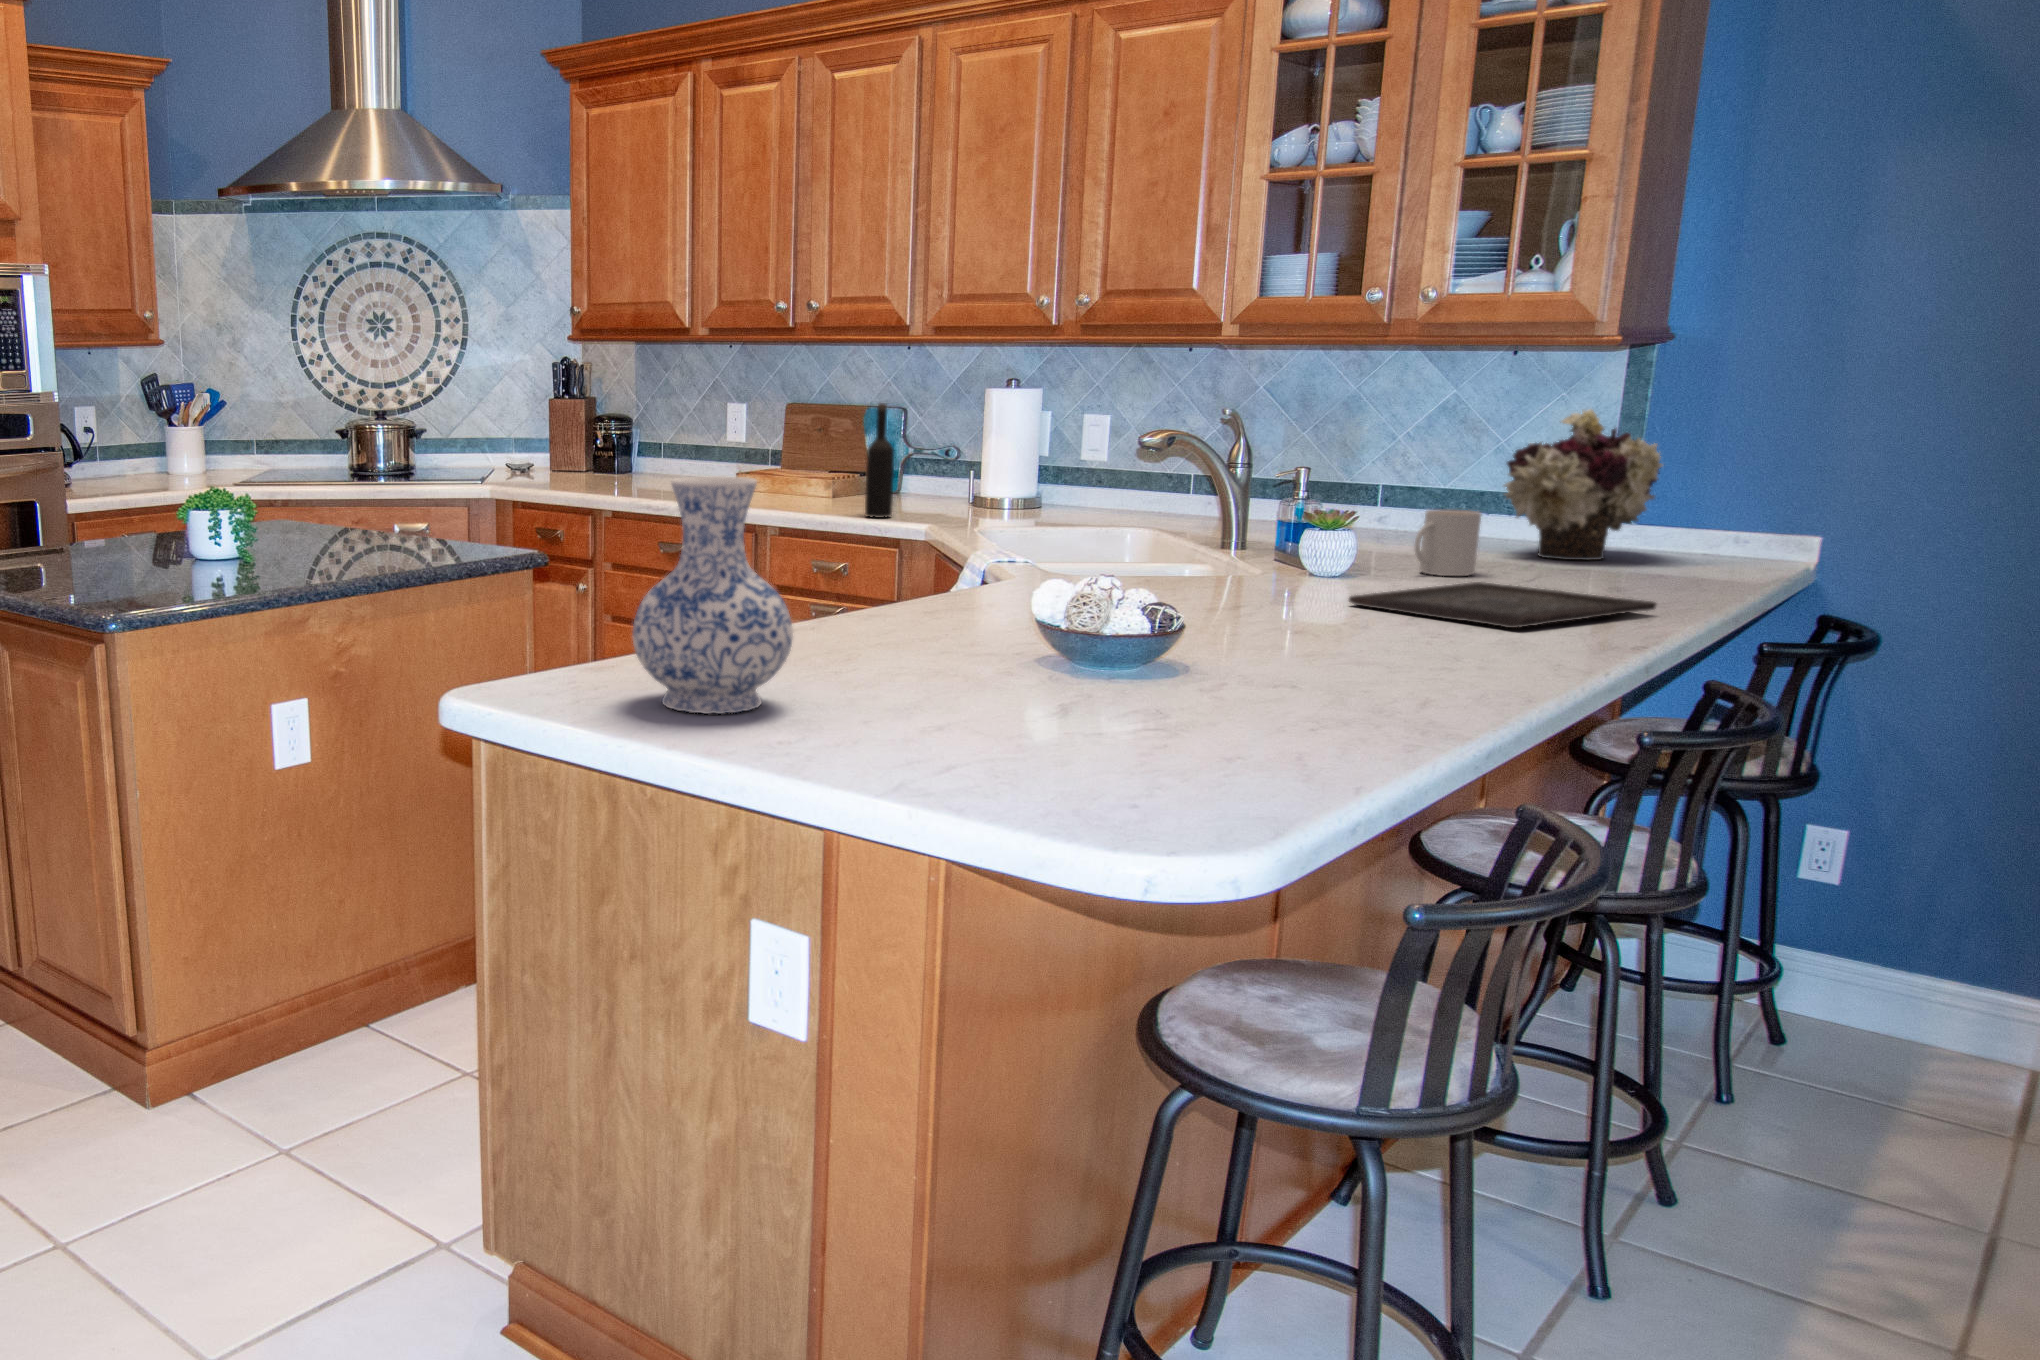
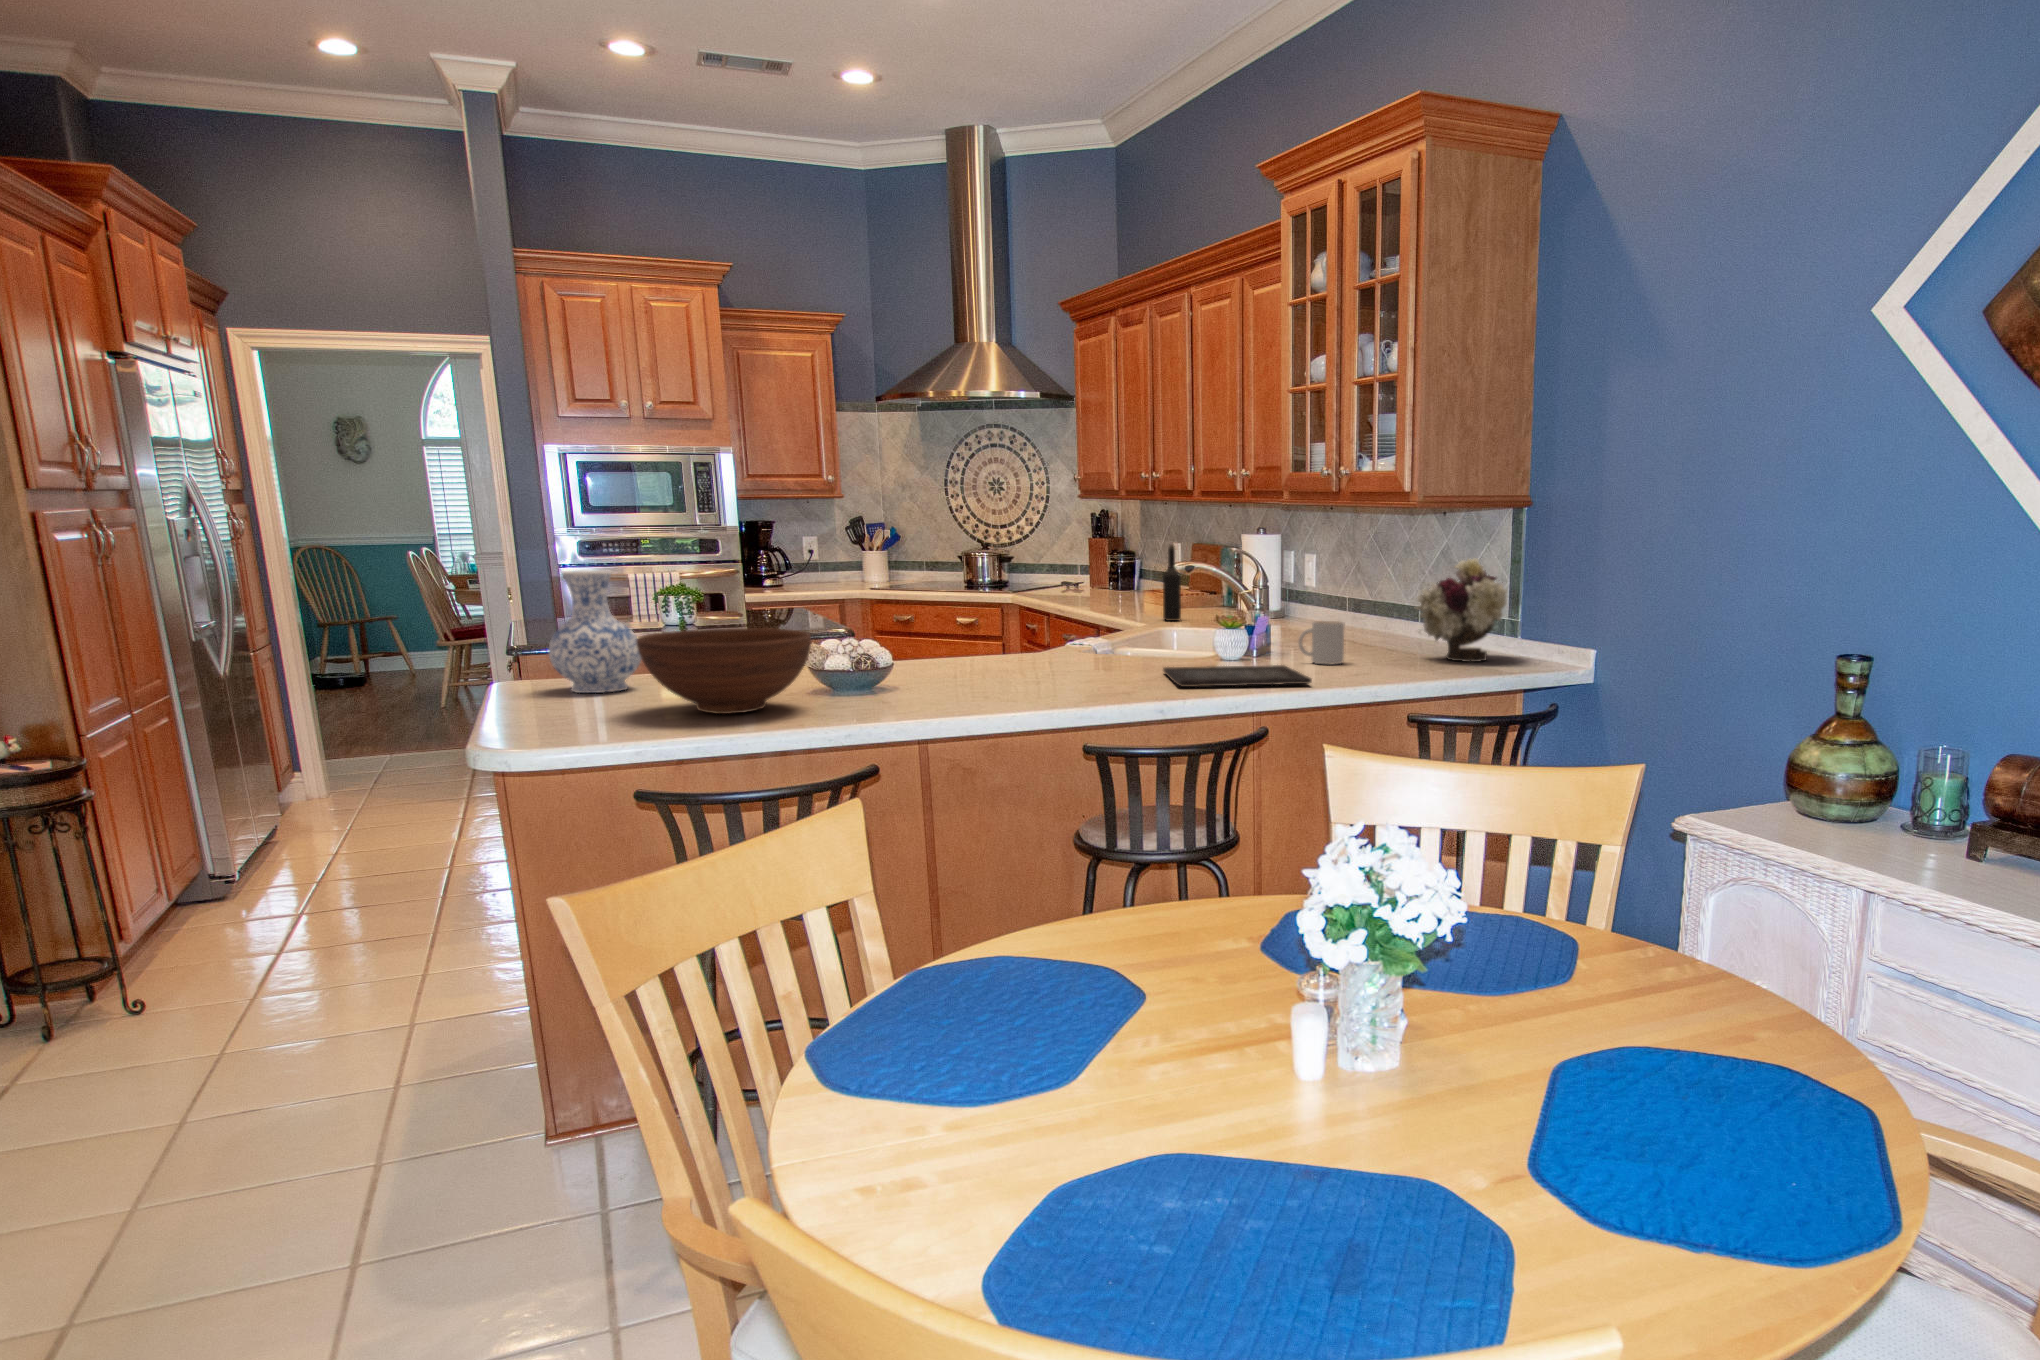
fruit bowl: none [1001,572,1332,742] -> present [636,628,811,714]

